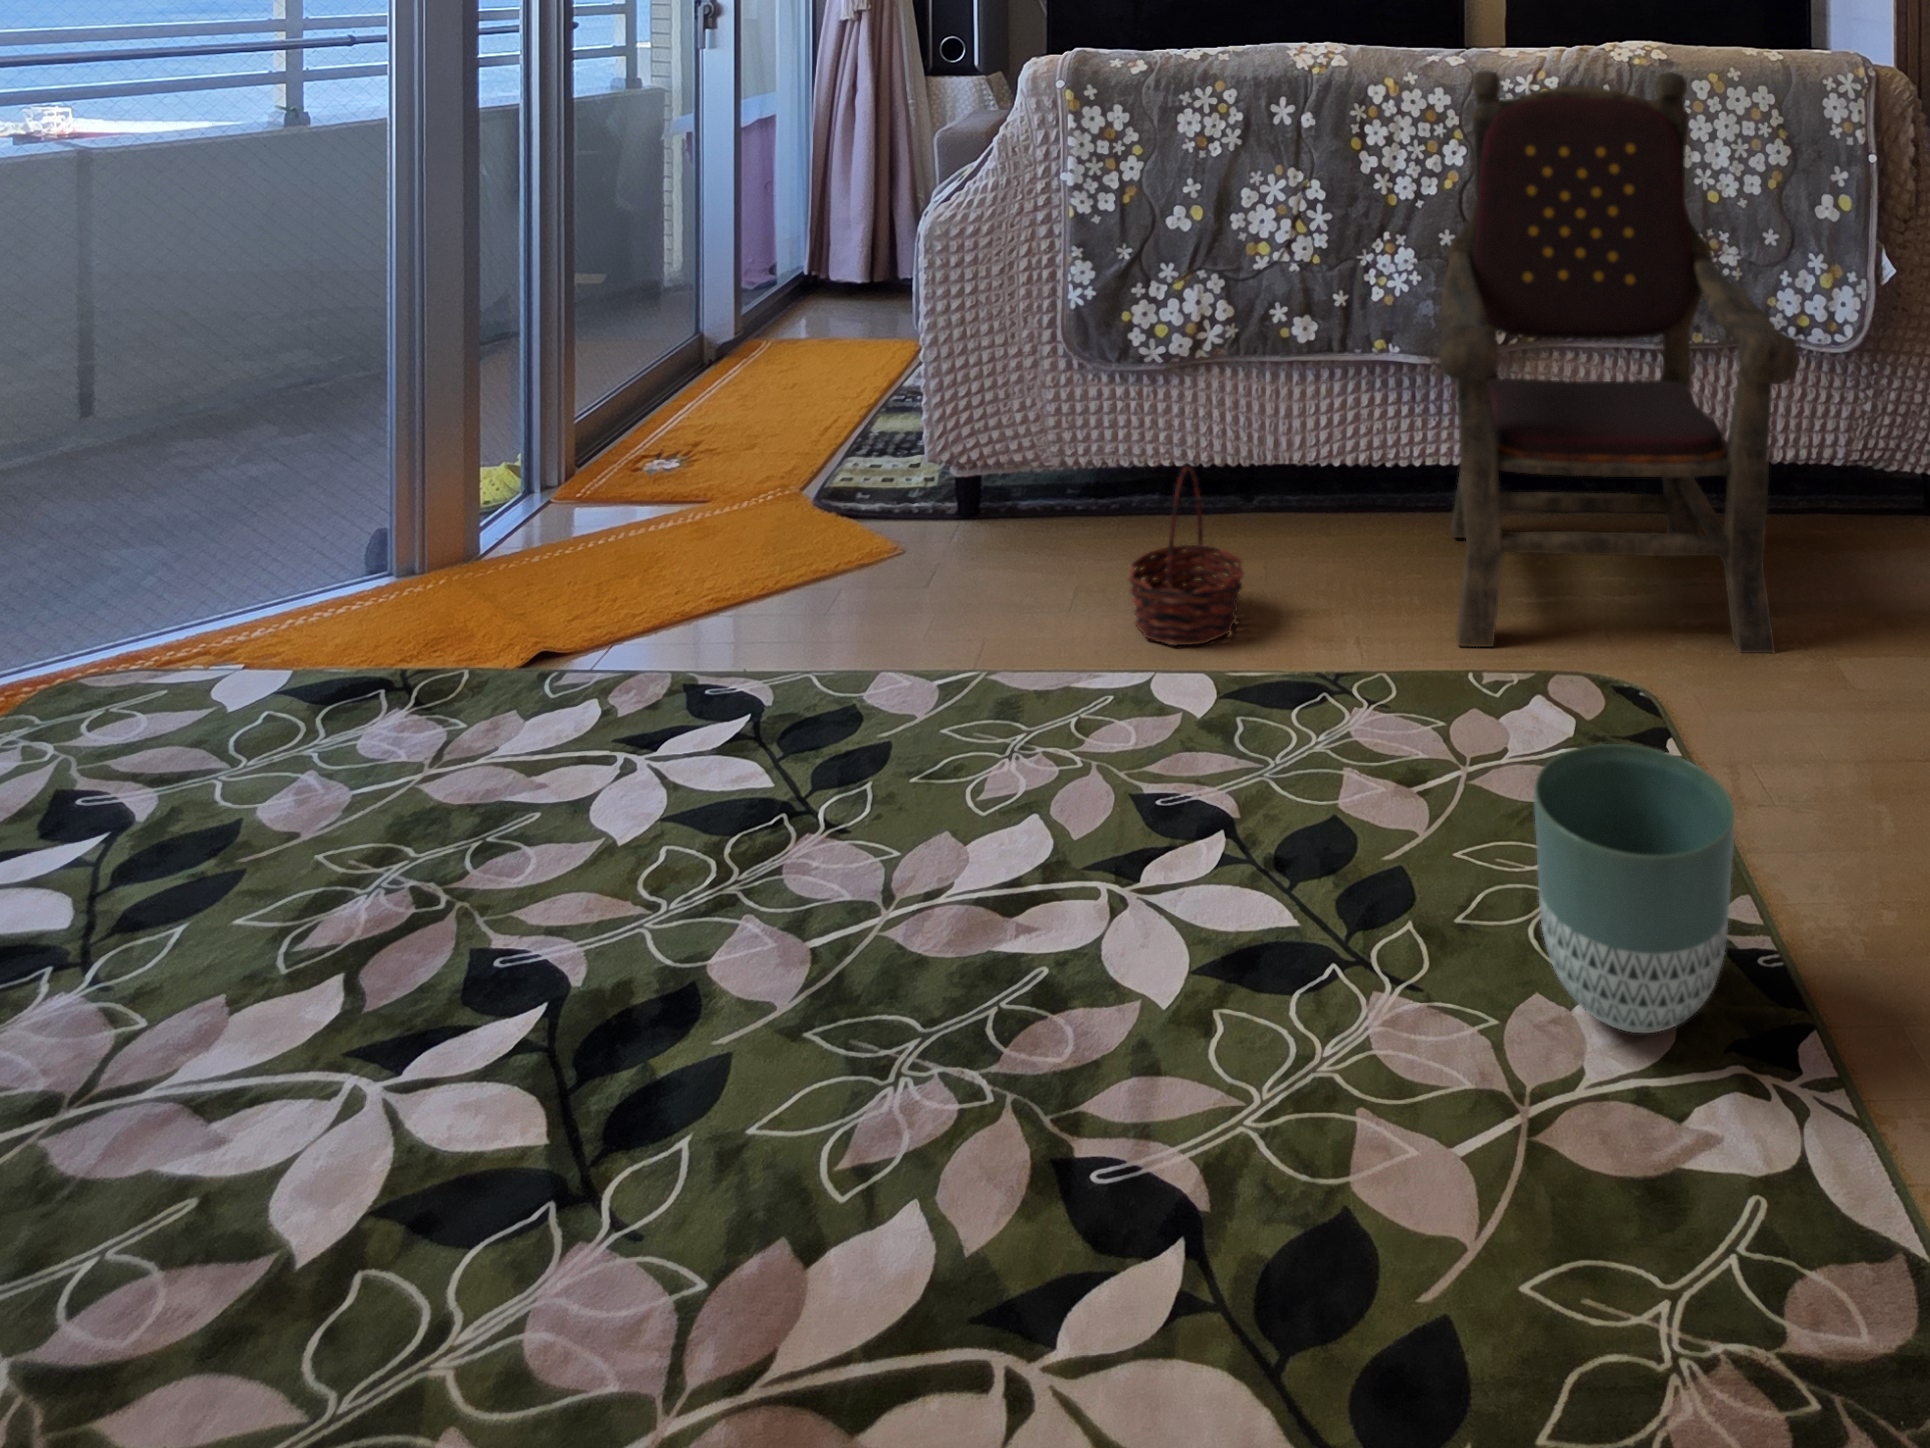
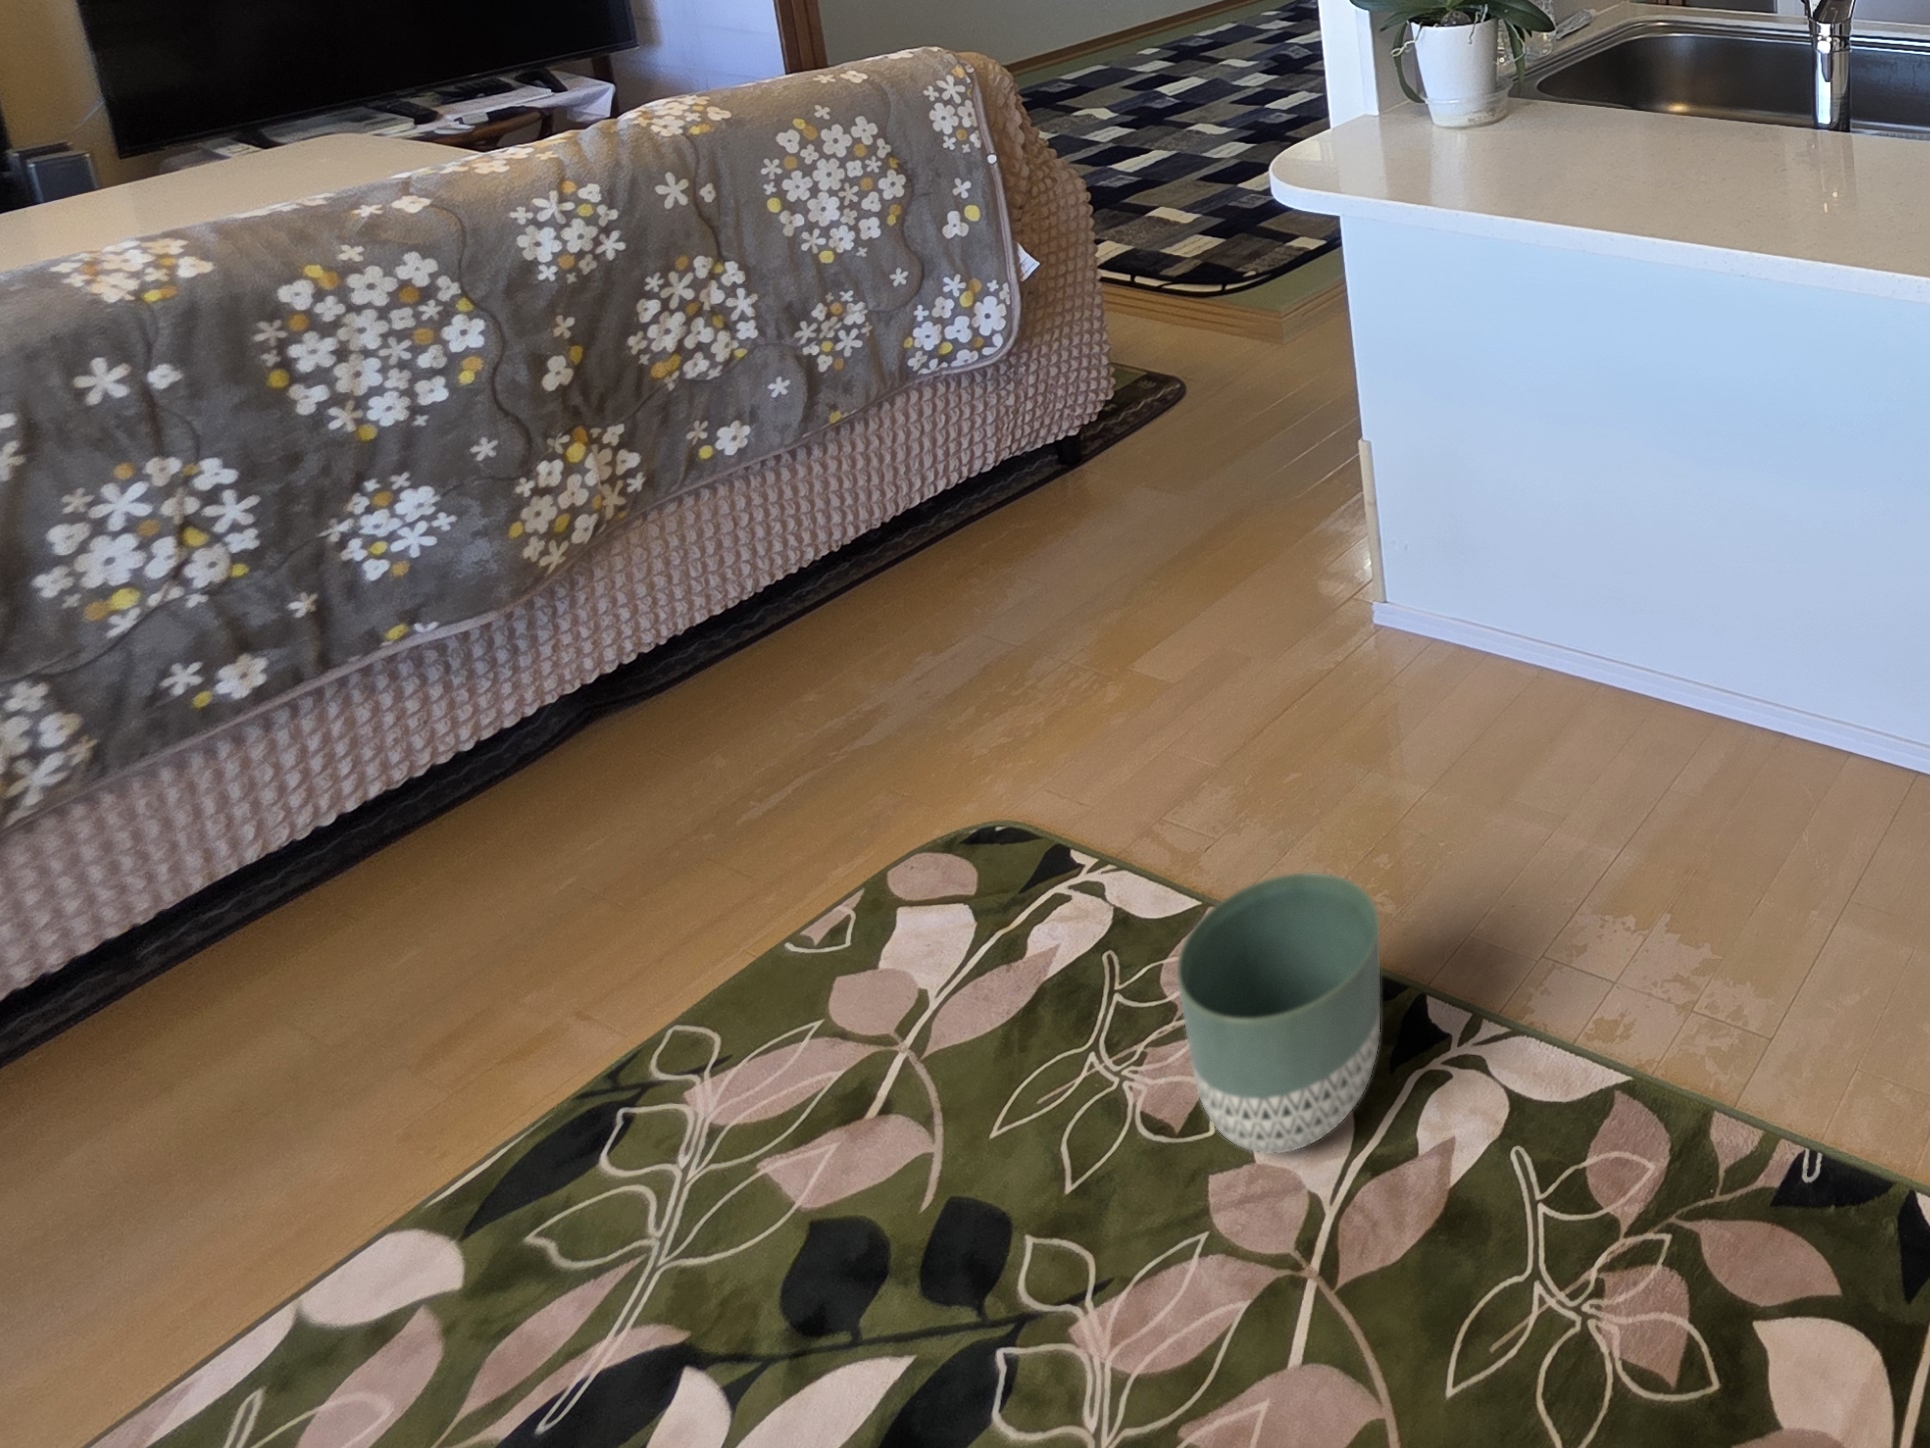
armchair: present [1438,70,1800,653] -> none [461,123,1077,948]
basket: present [1128,466,1244,645] -> none [106,1008,365,1301]

